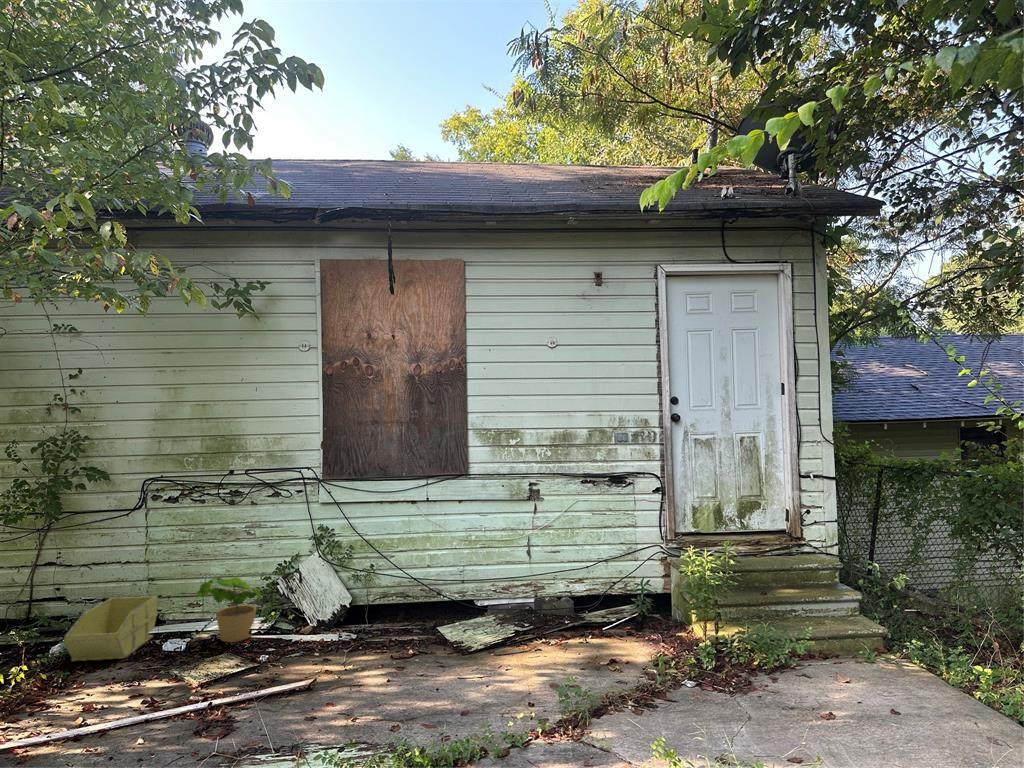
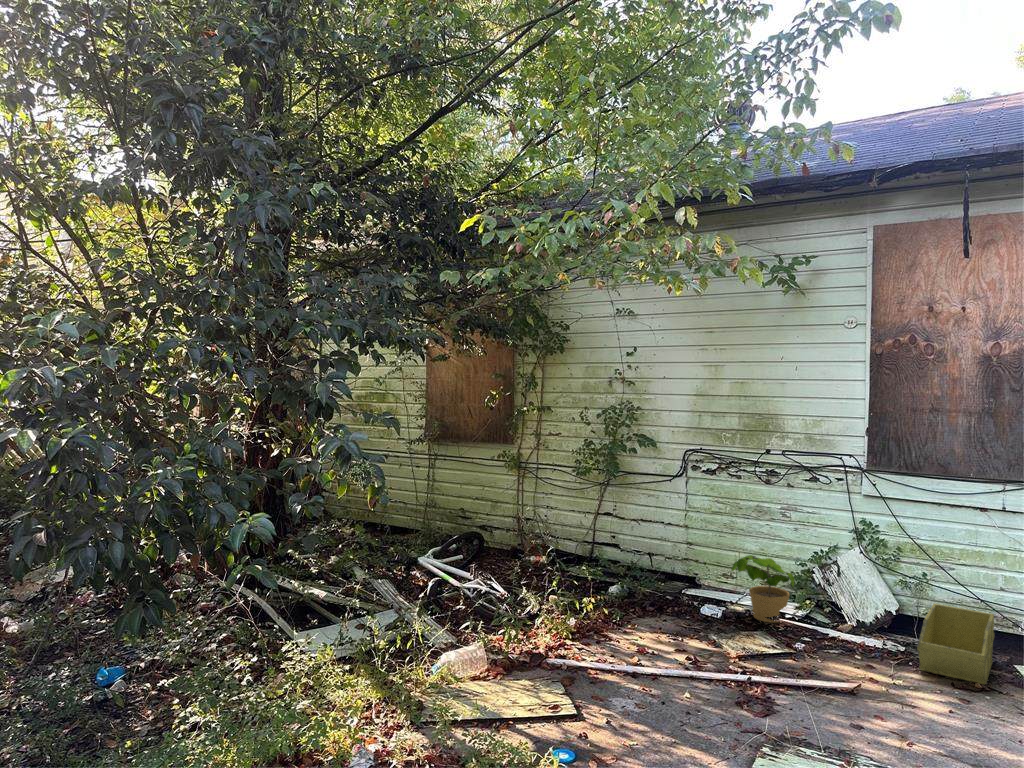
storage bin: present [63,596,158,661] -> present [917,604,994,684]

